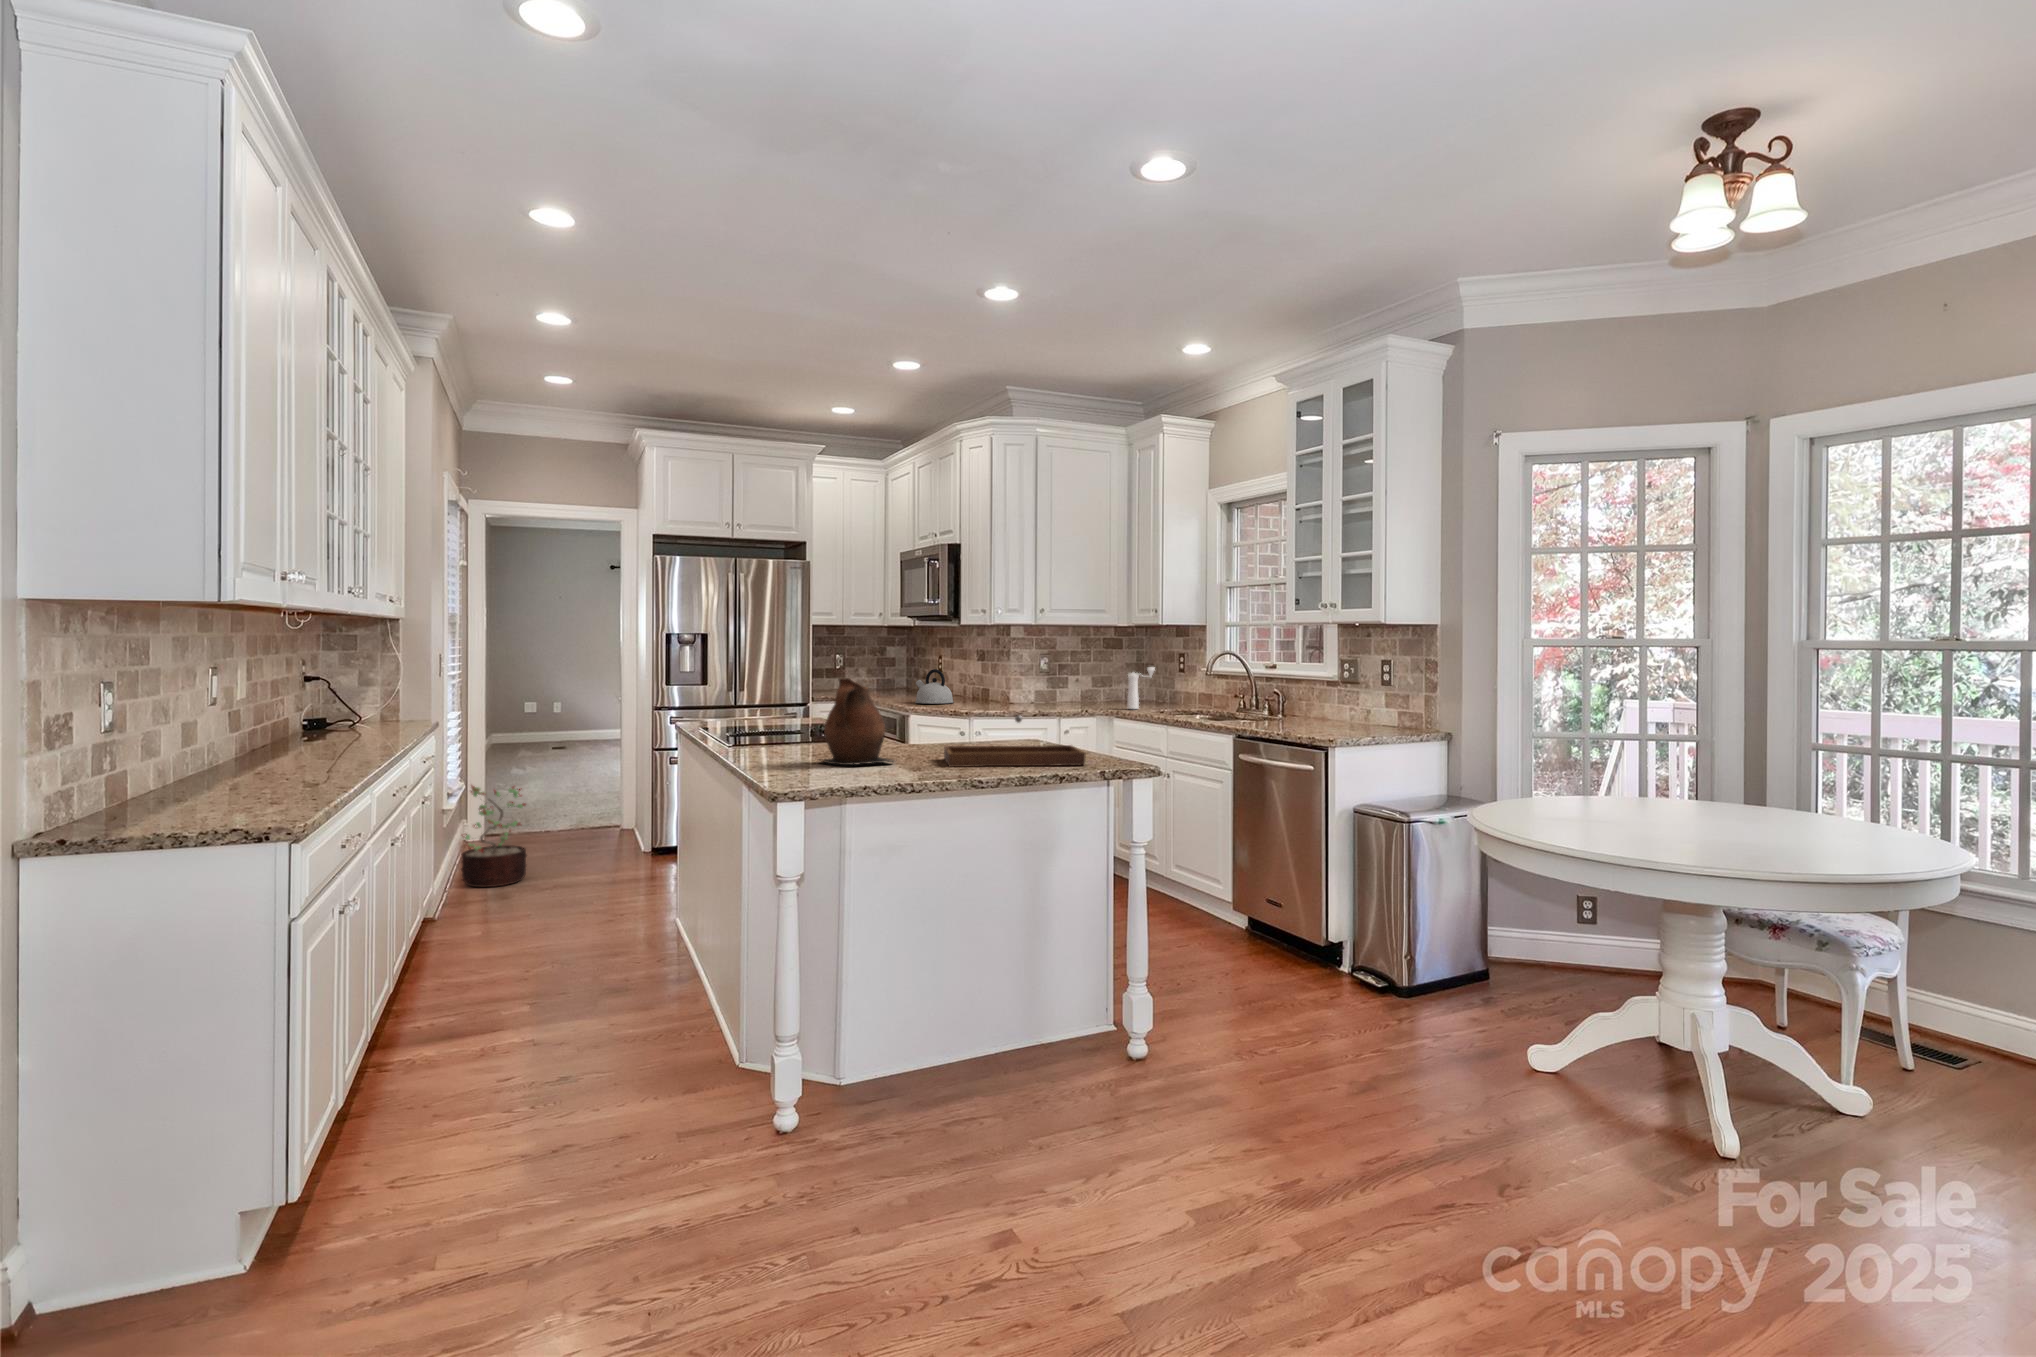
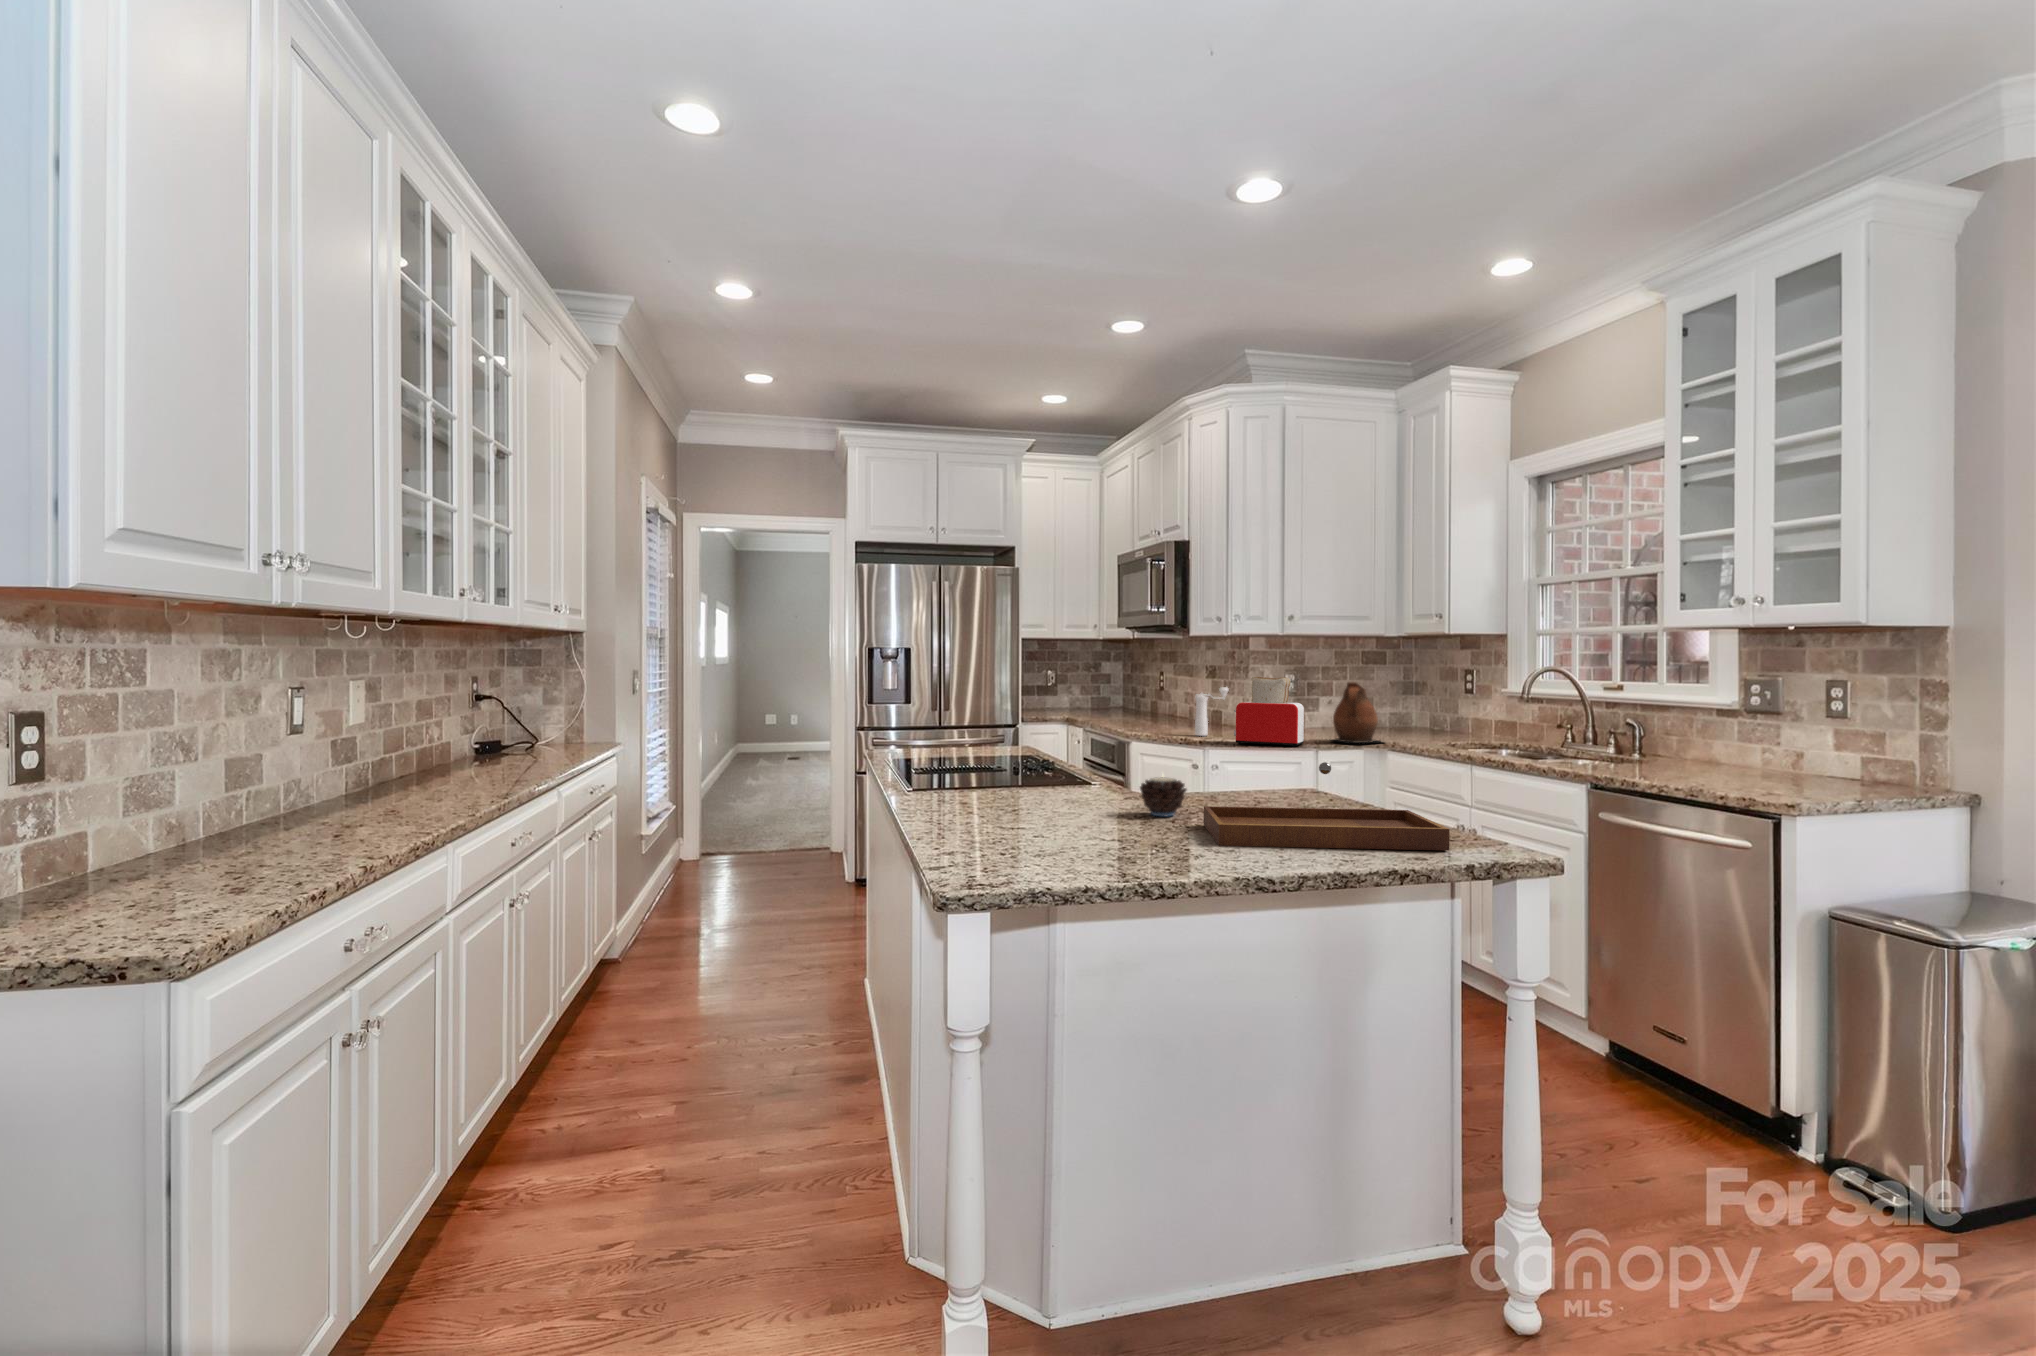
toaster: none [993,660,1048,717] -> present [1234,677,1304,747]
pepper mill: present [1128,667,1155,709] -> present [1195,687,1228,736]
kettle: present [915,669,954,704] -> none [1137,687,1181,727]
ceramic pitcher: present [819,678,894,765] -> present [1331,682,1380,743]
candle: none [903,725,935,756] -> present [1140,777,1187,816]
decorative plant: present [461,786,527,887] -> none [655,806,724,918]

